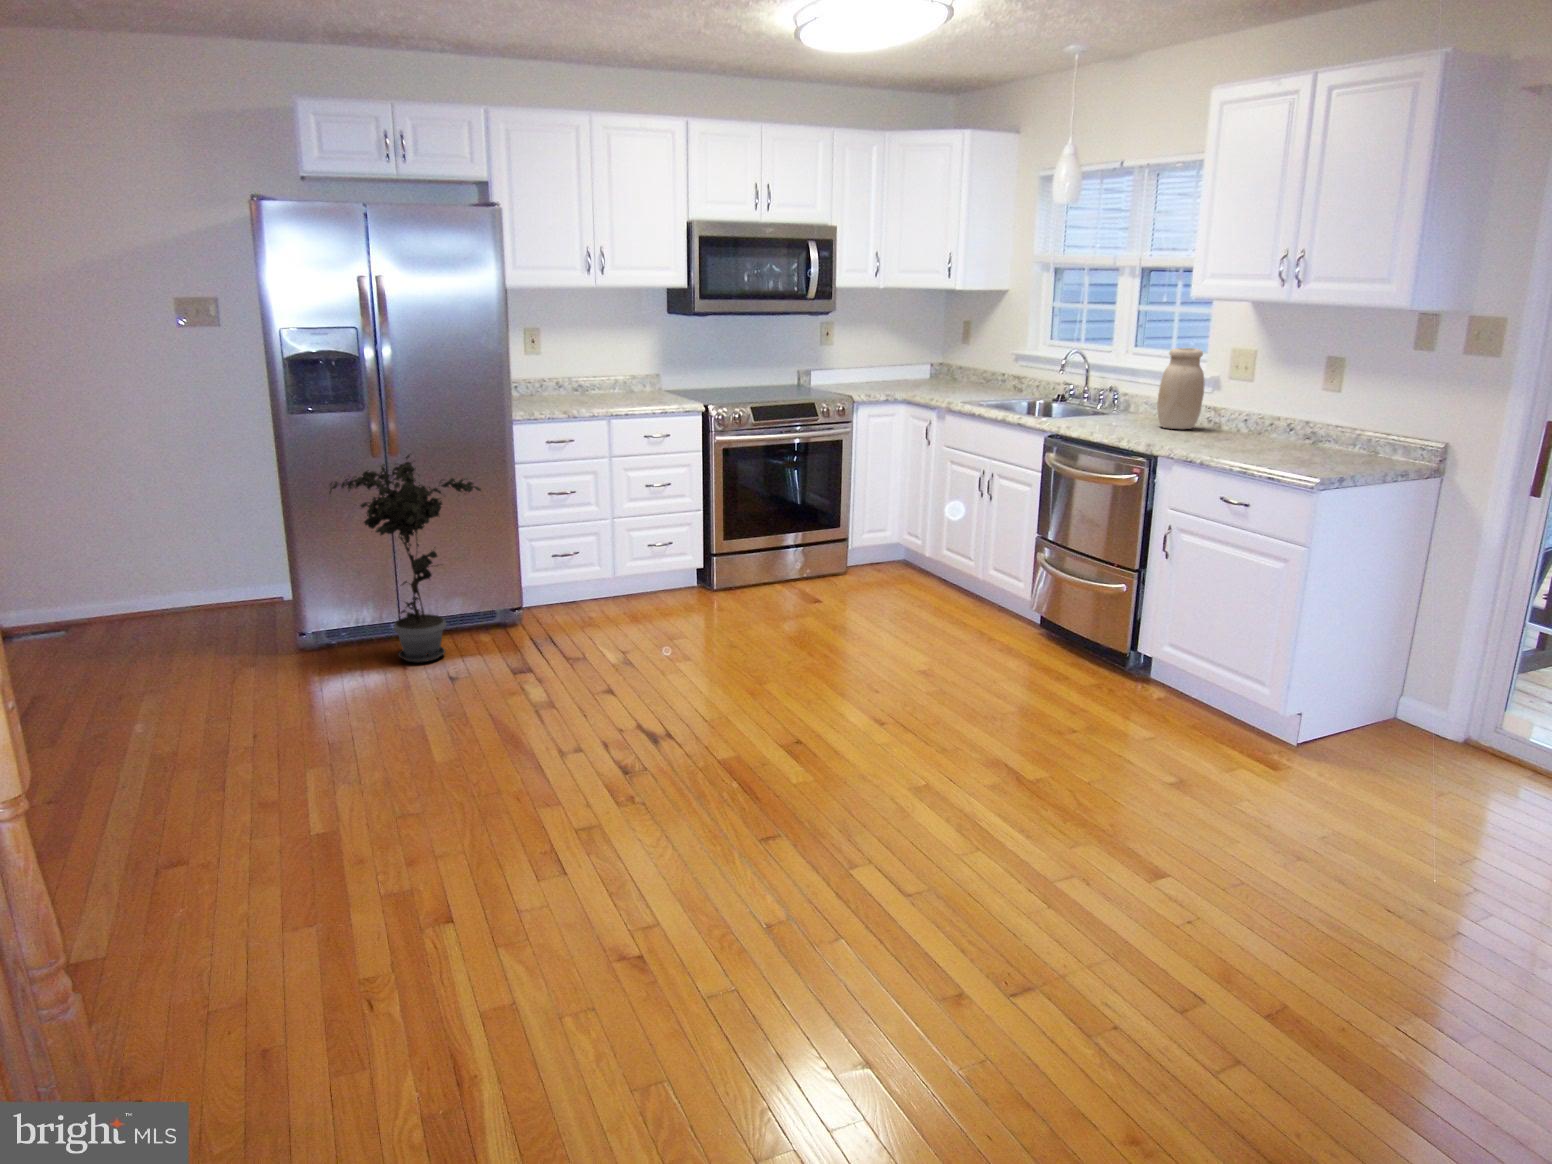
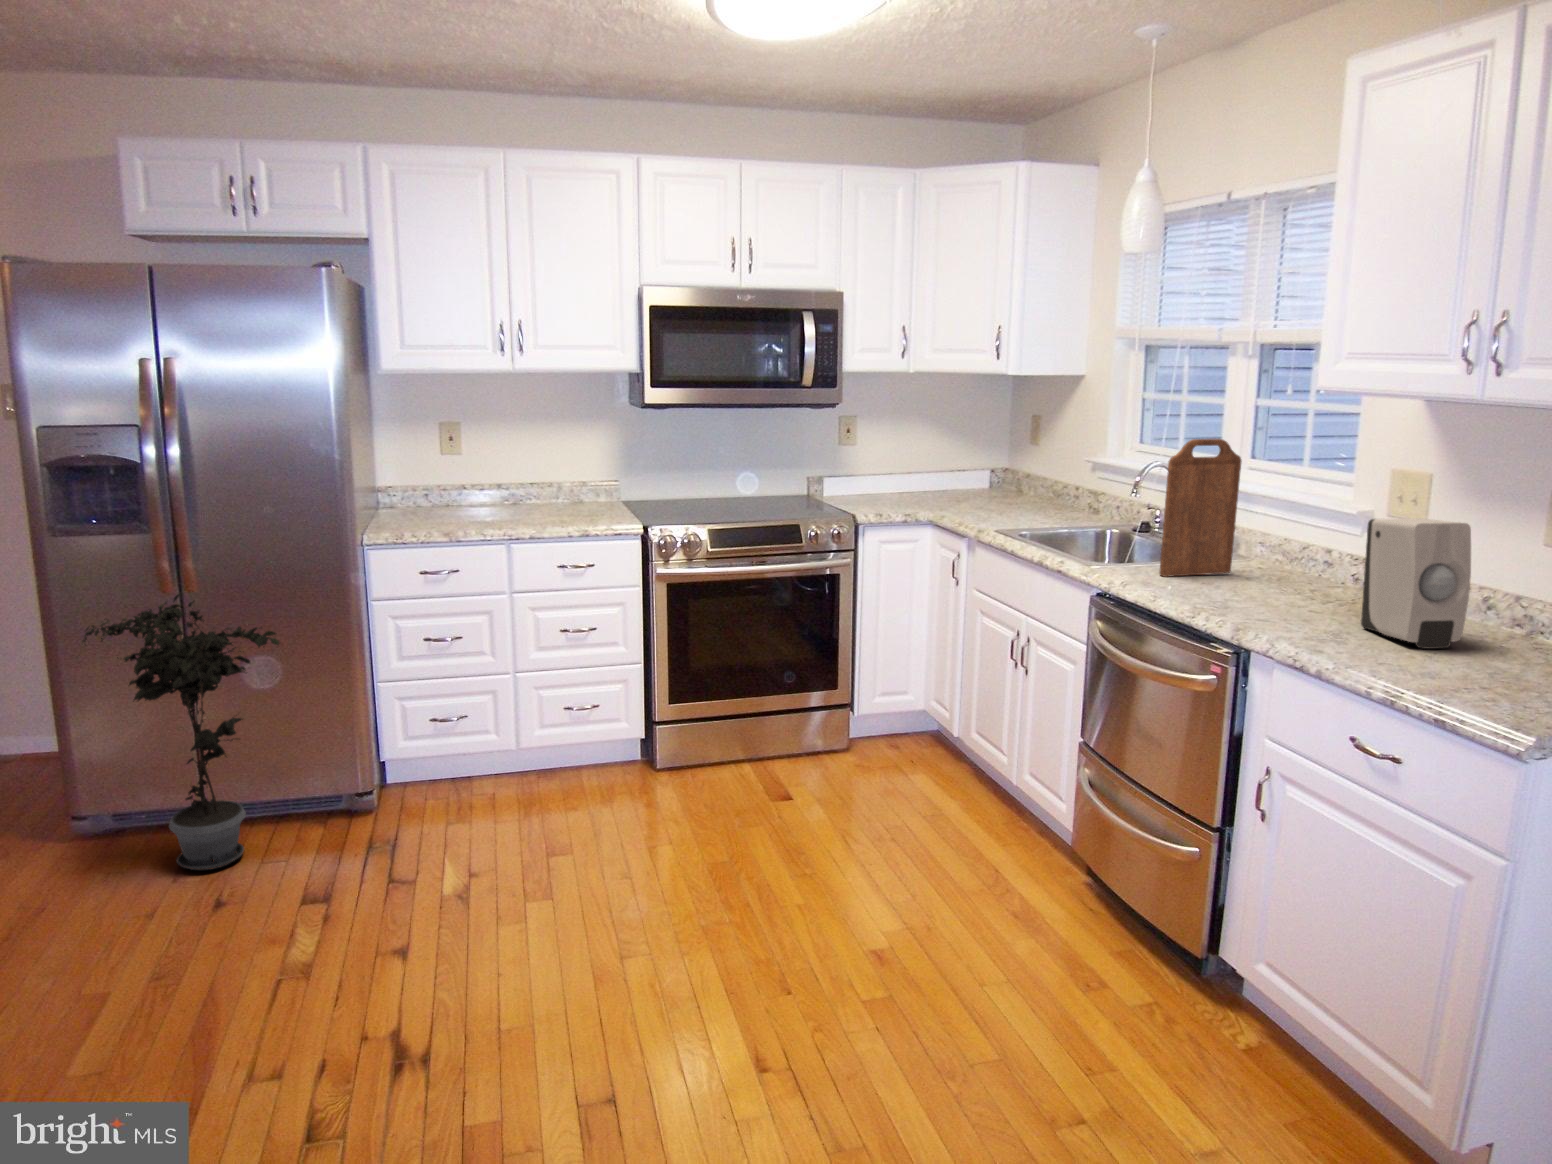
cutting board: none [1089,330,1139,423] -> present [1159,438,1242,577]
jar: present [1157,348,1204,429] -> none [1267,468,1344,594]
soap dispenser: none [1220,375,1282,450] -> present [1361,518,1471,649]

